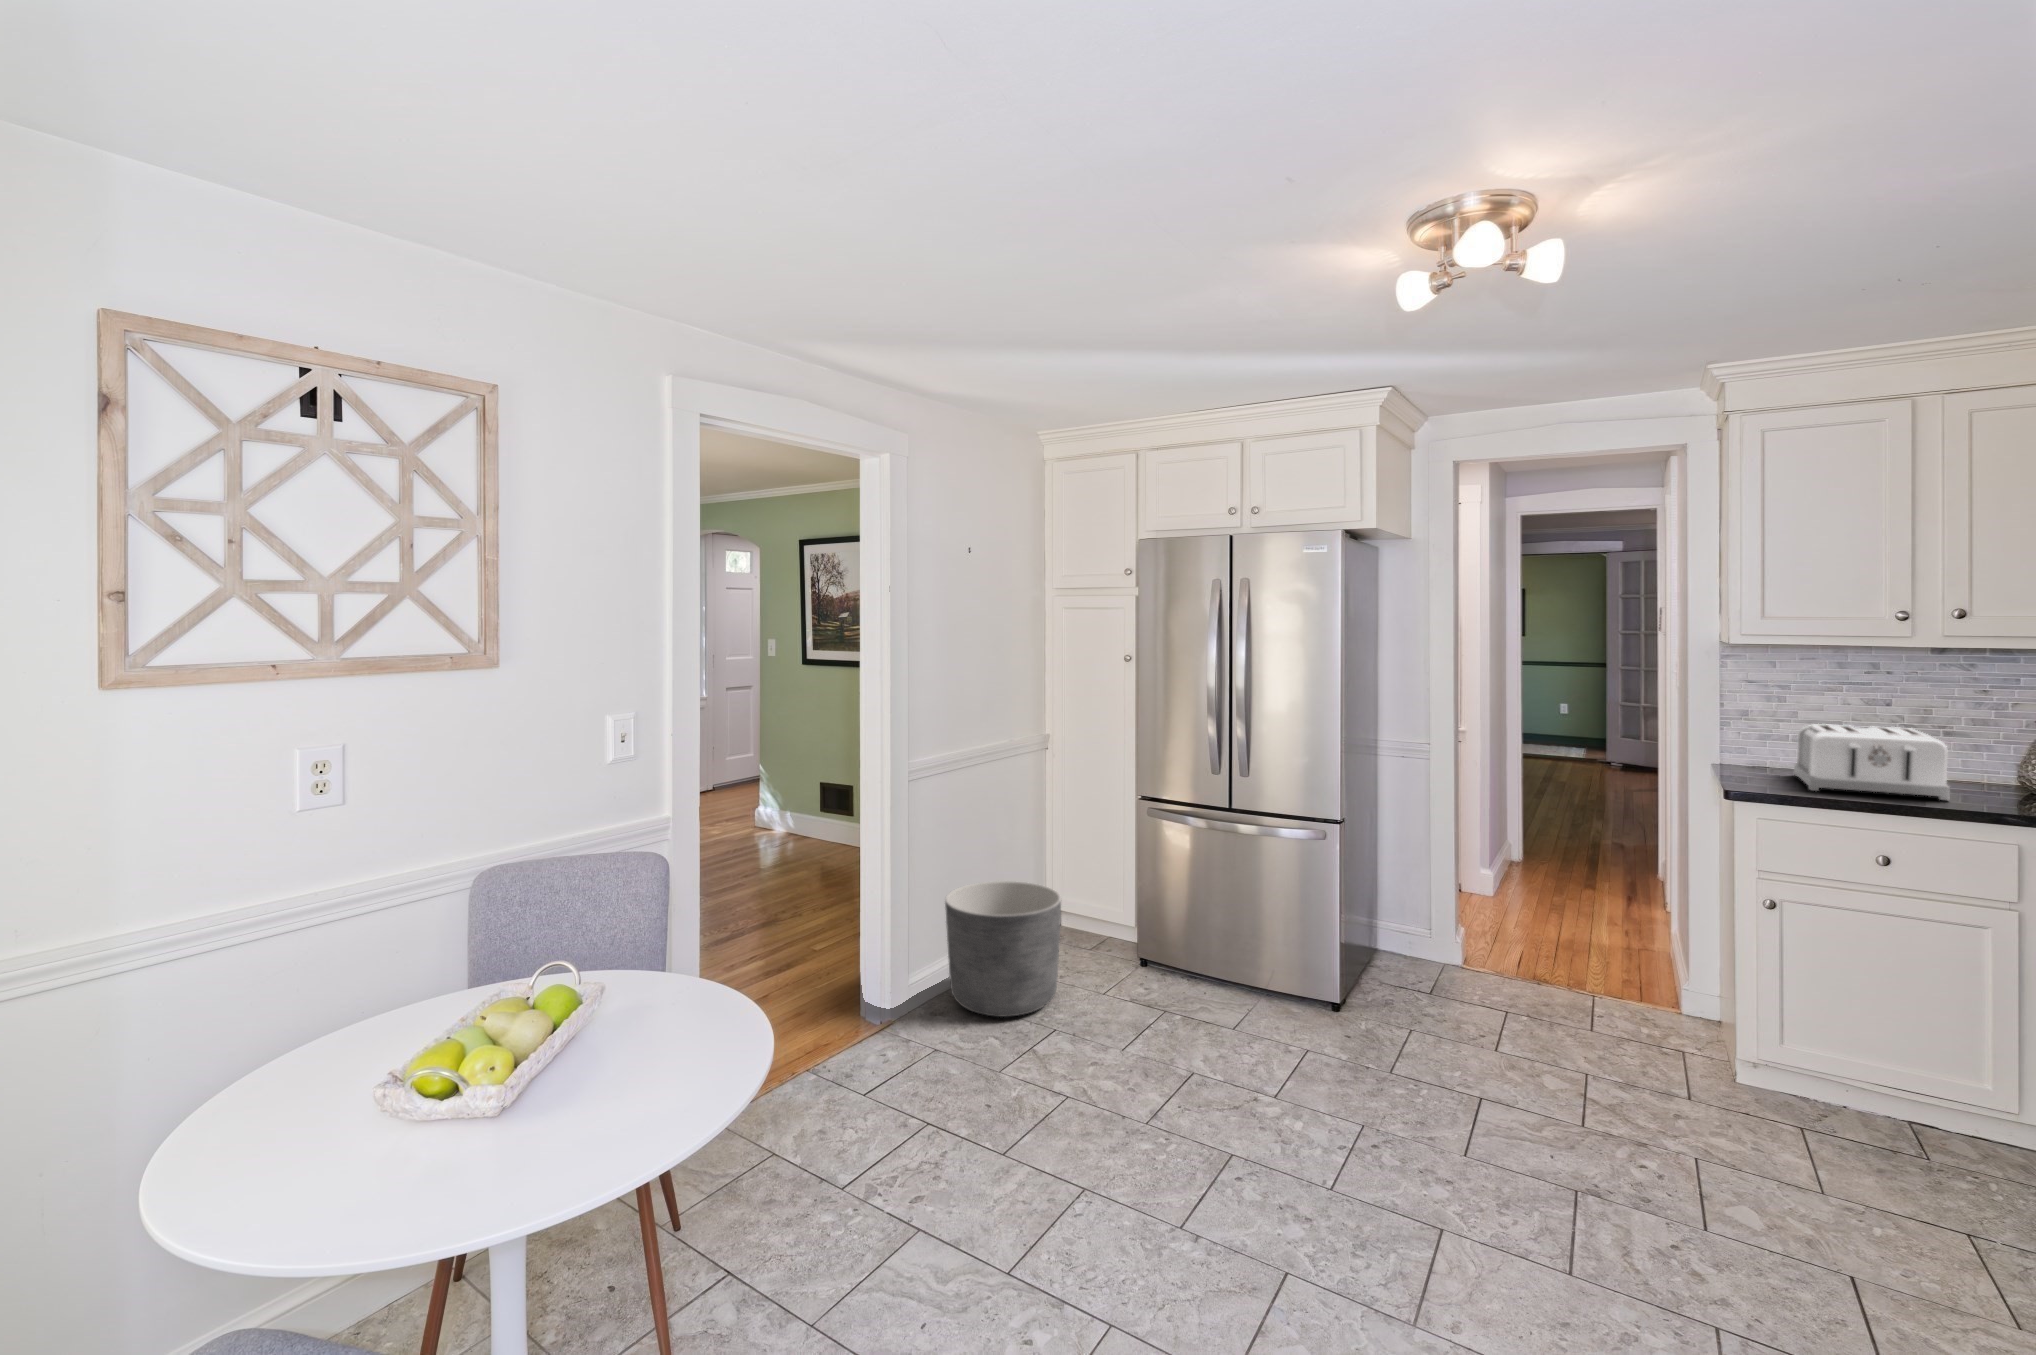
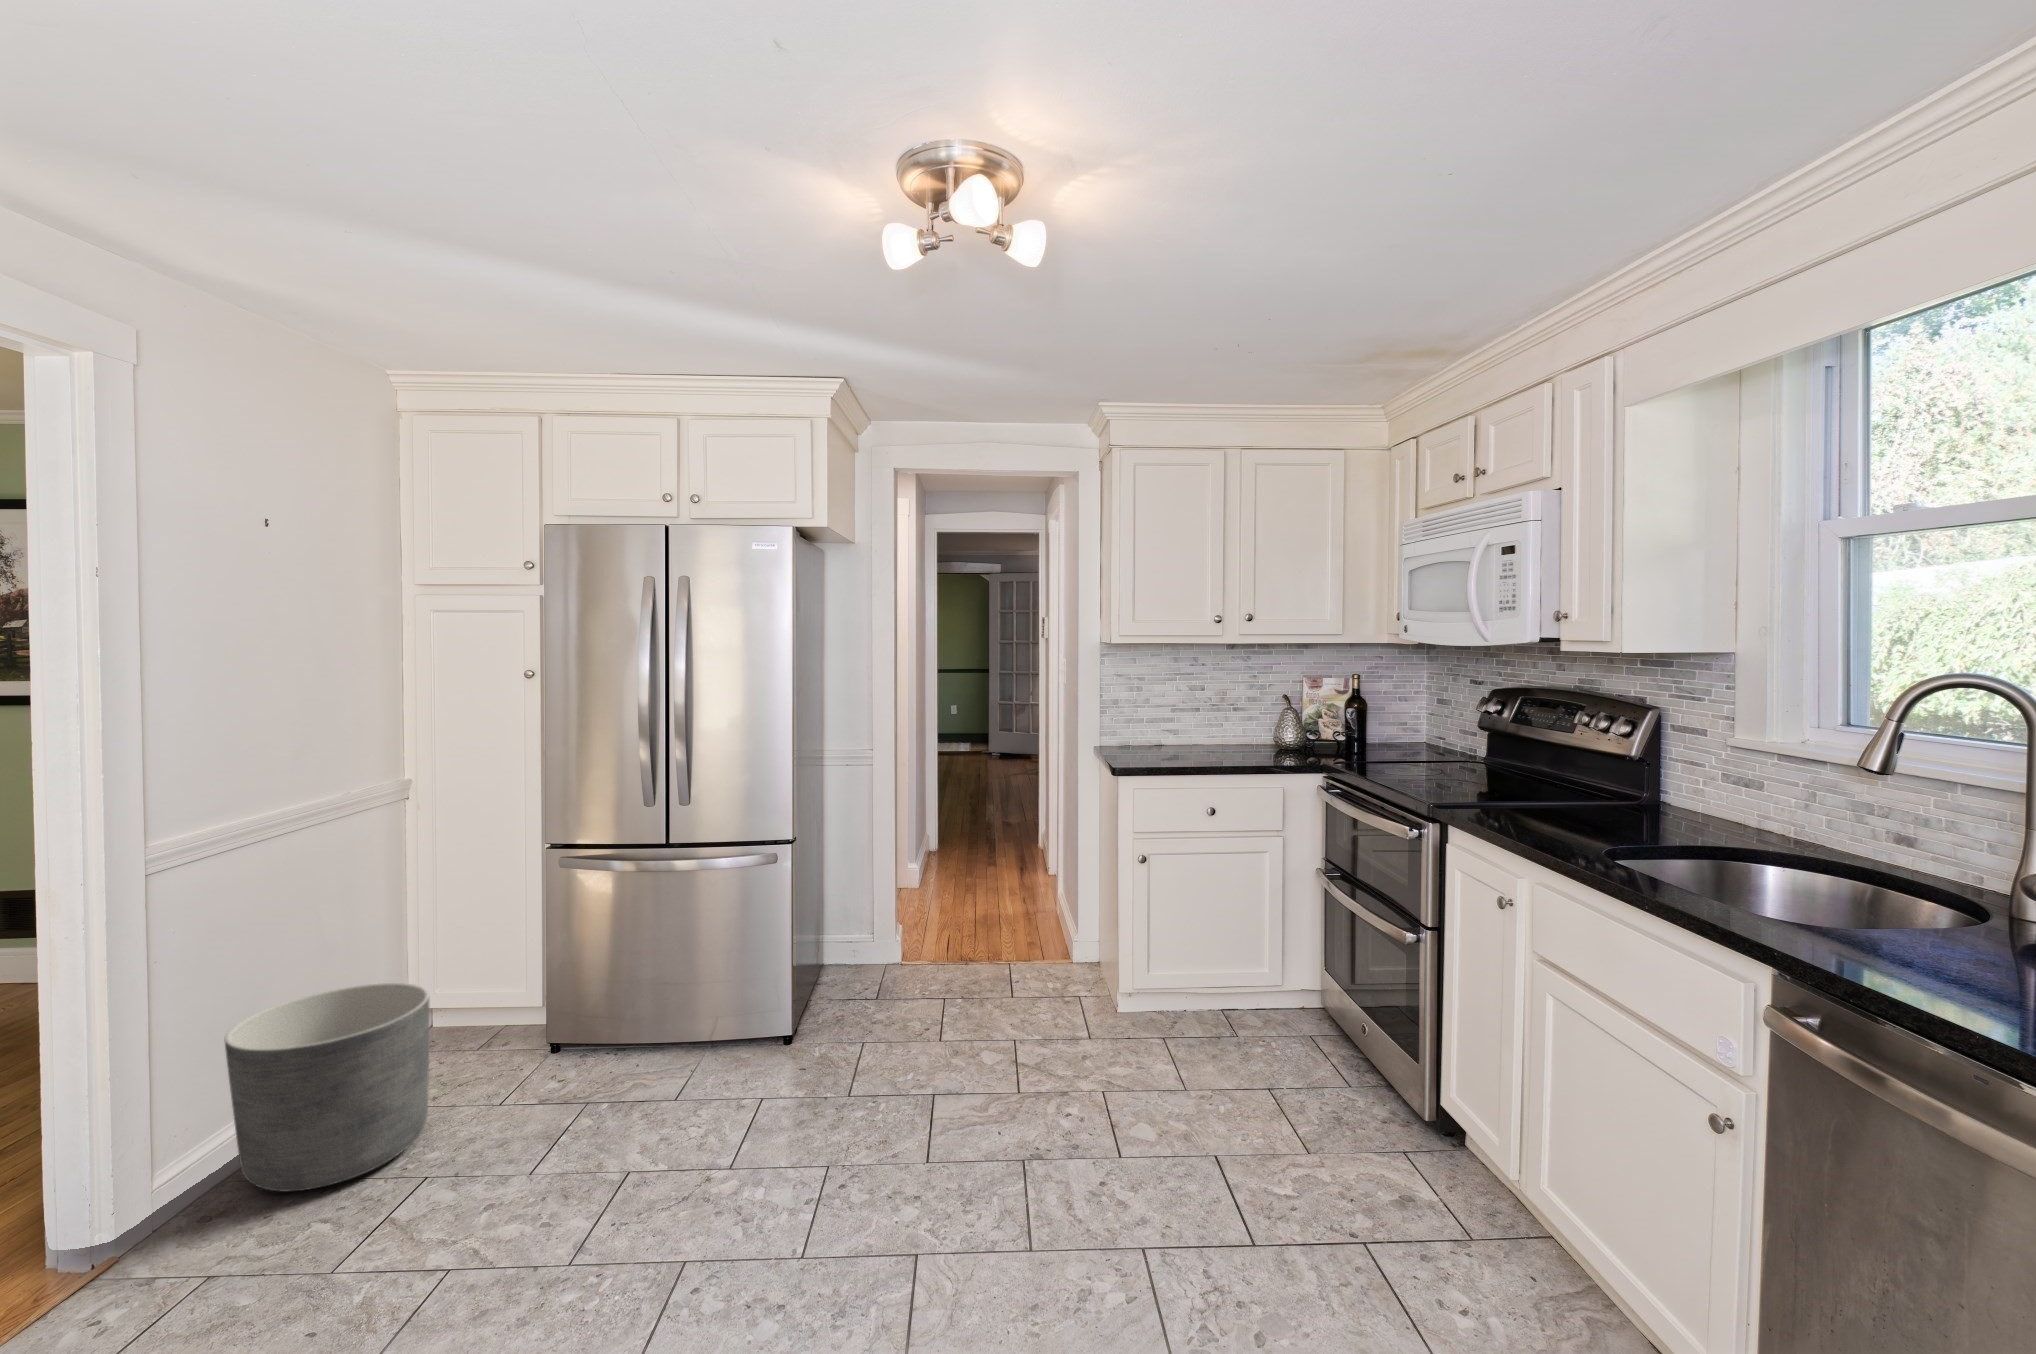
toaster: present [1794,724,1950,800] -> none [1140,704,1237,759]

